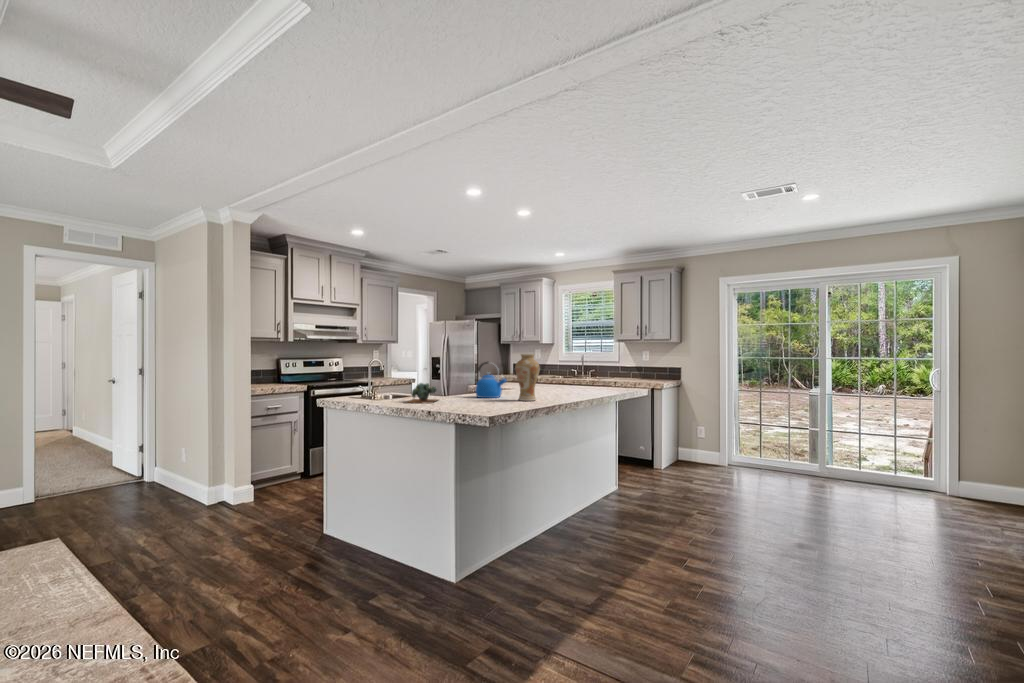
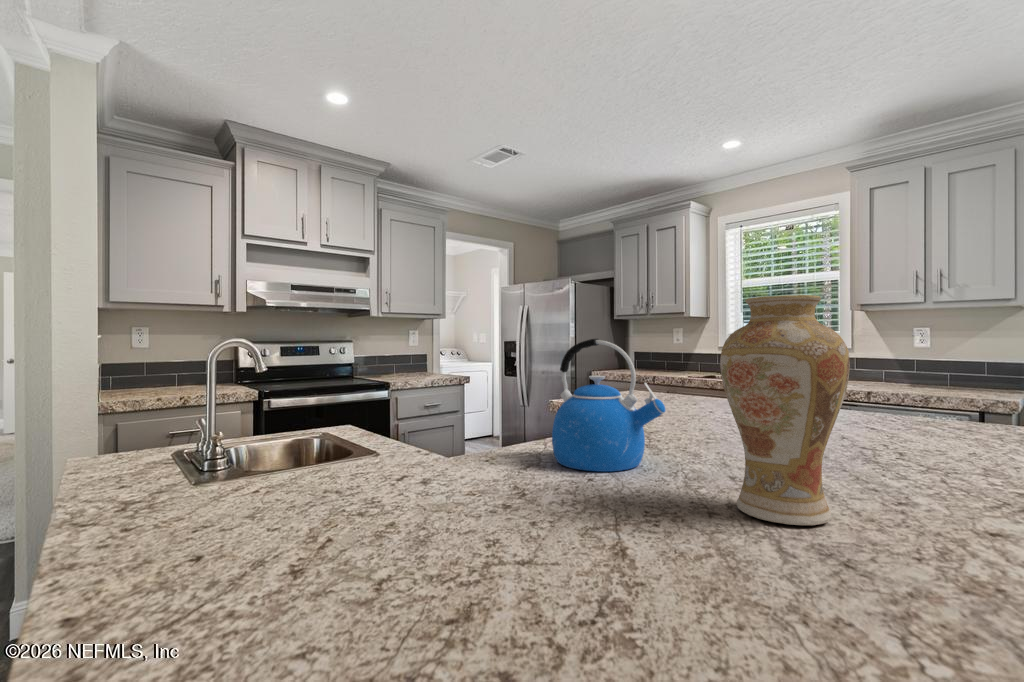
succulent plant: present [405,383,438,403] -> none [224,419,411,526]

